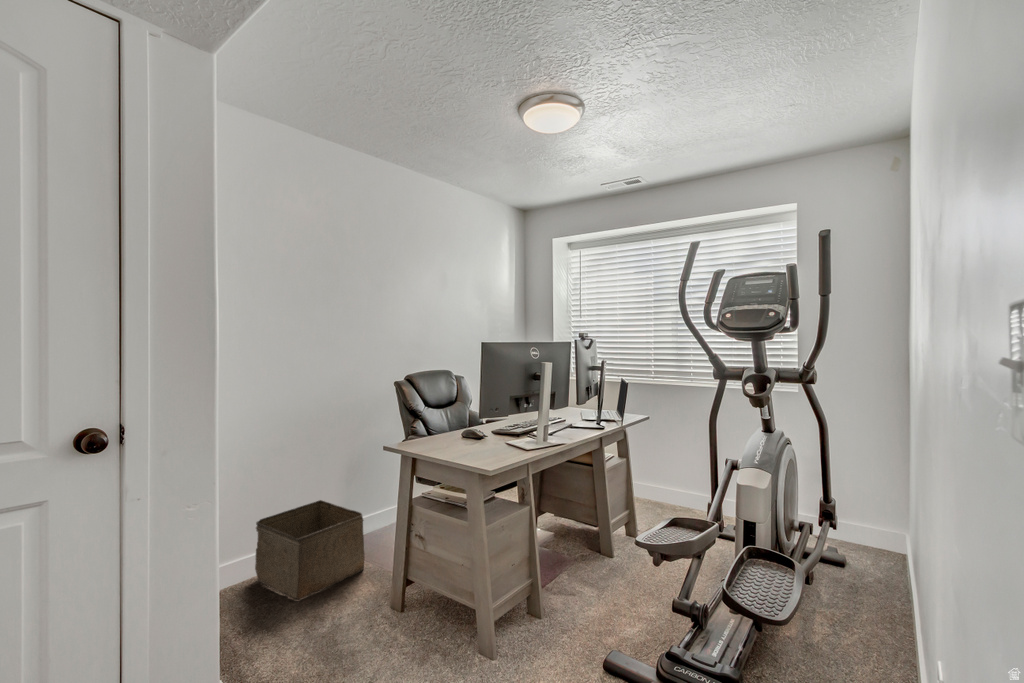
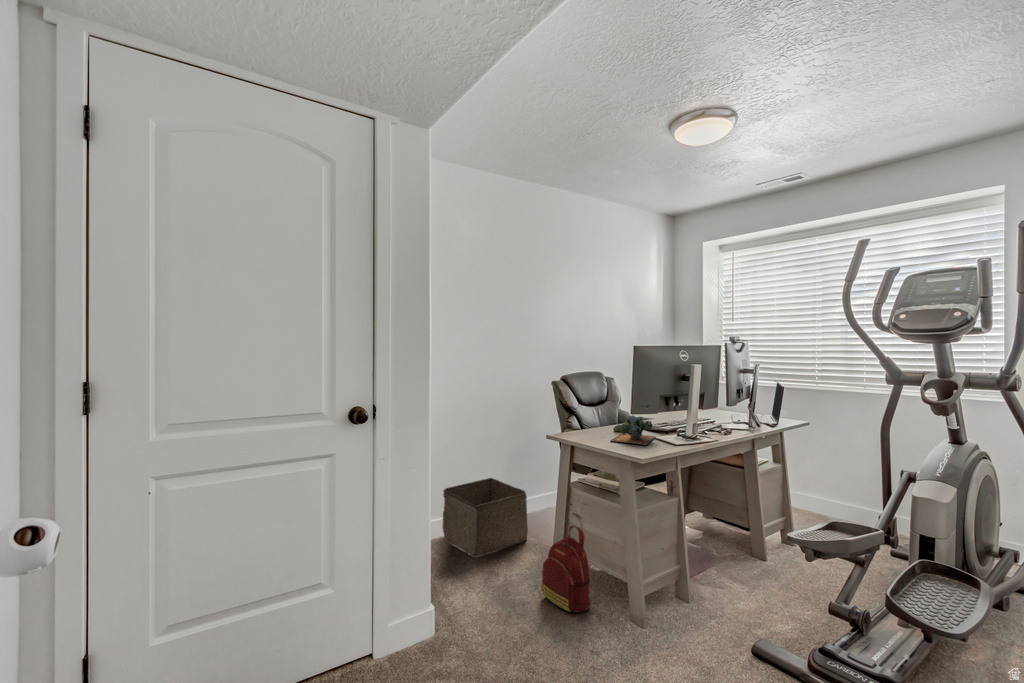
succulent plant: none [458,420,507,453] -> present [611,415,655,445]
backpack: none [371,551,443,663] -> present [541,526,591,613]

